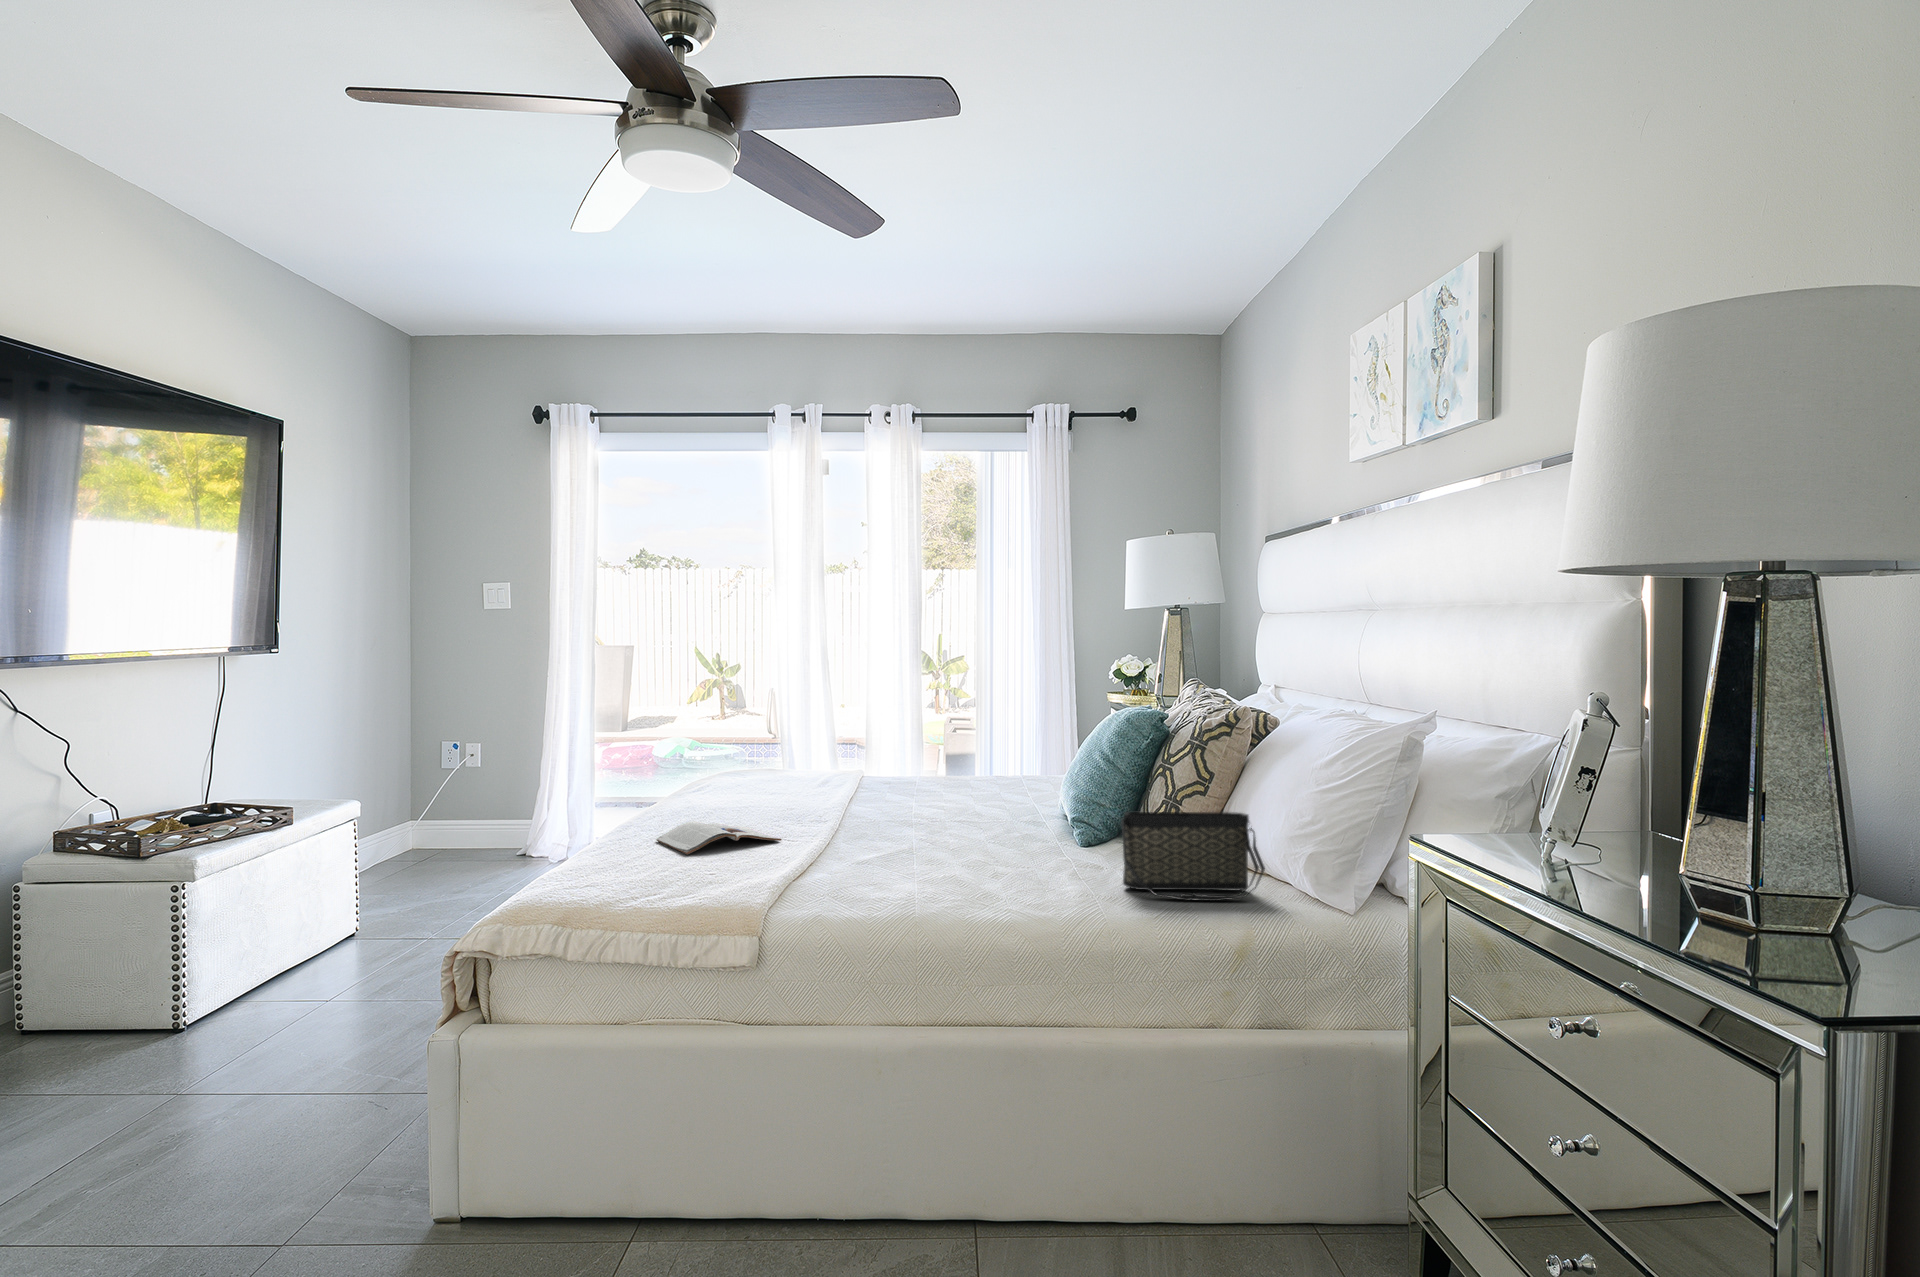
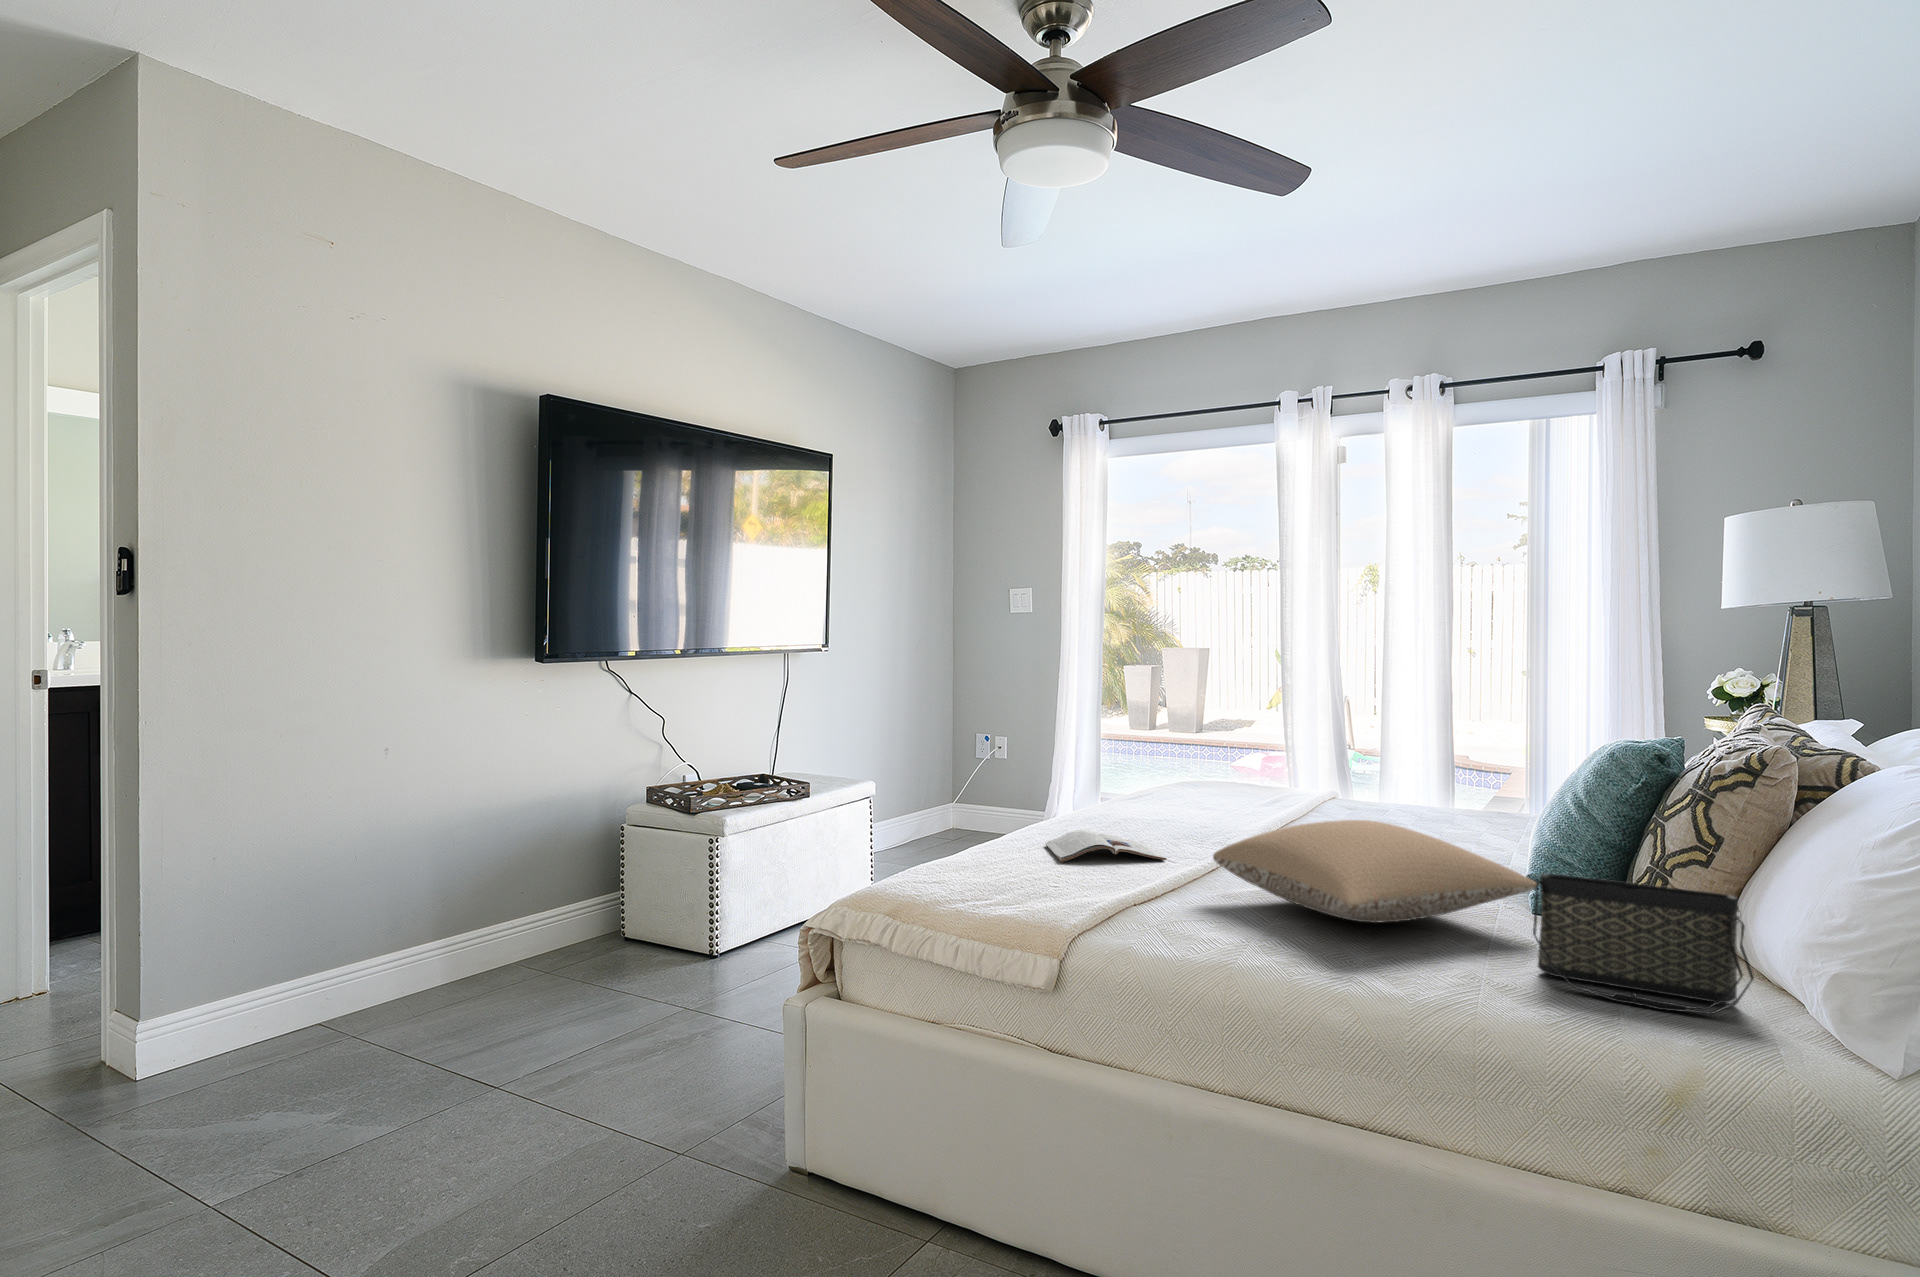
pillow: none [850,786,1101,868] -> present [1213,820,1536,923]

